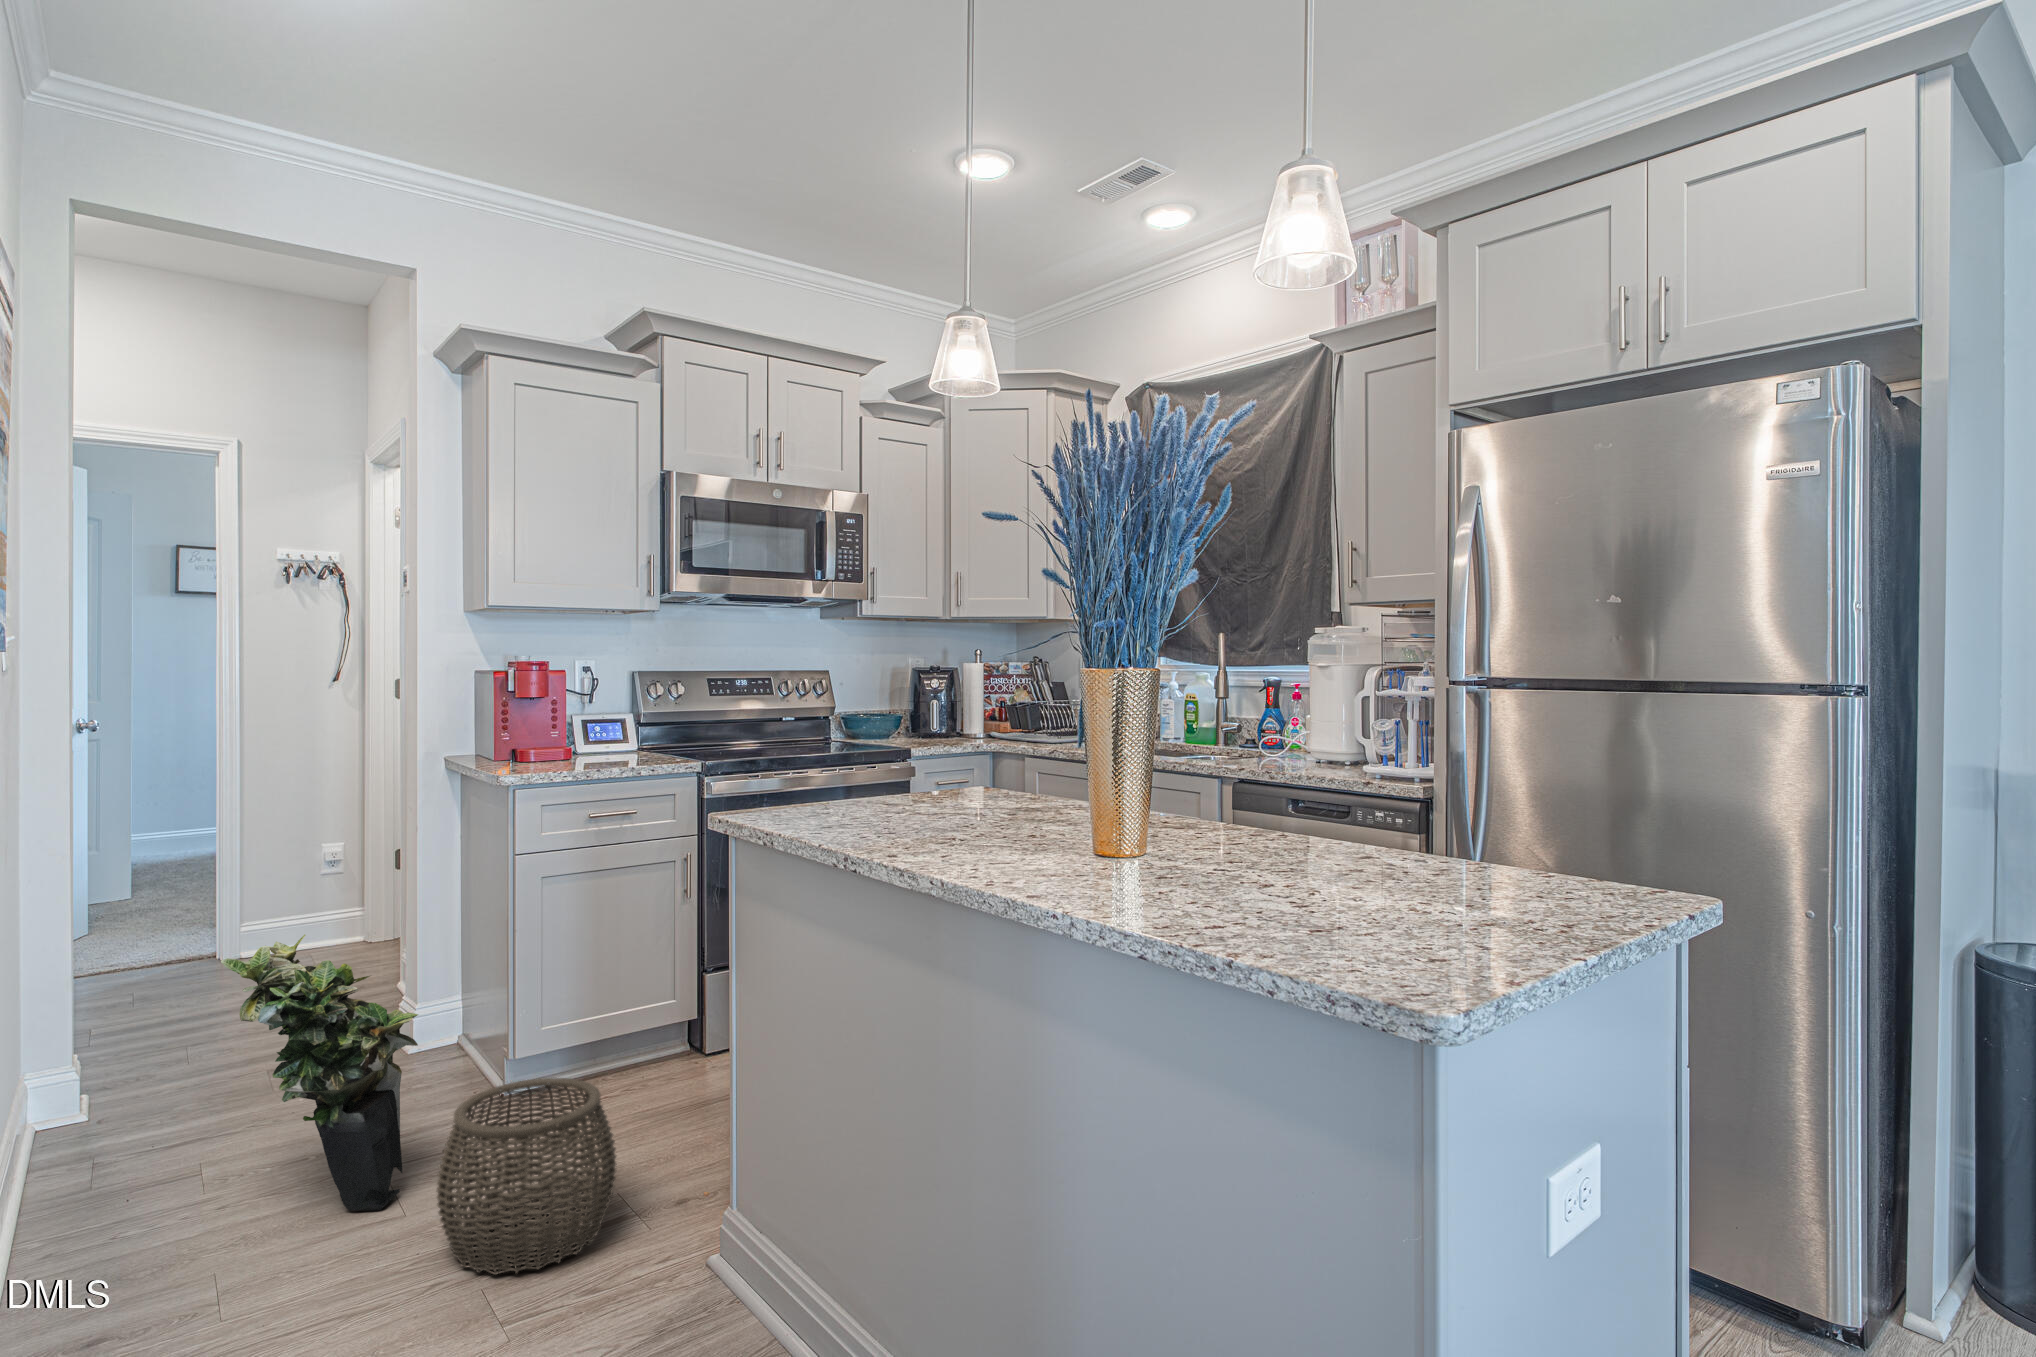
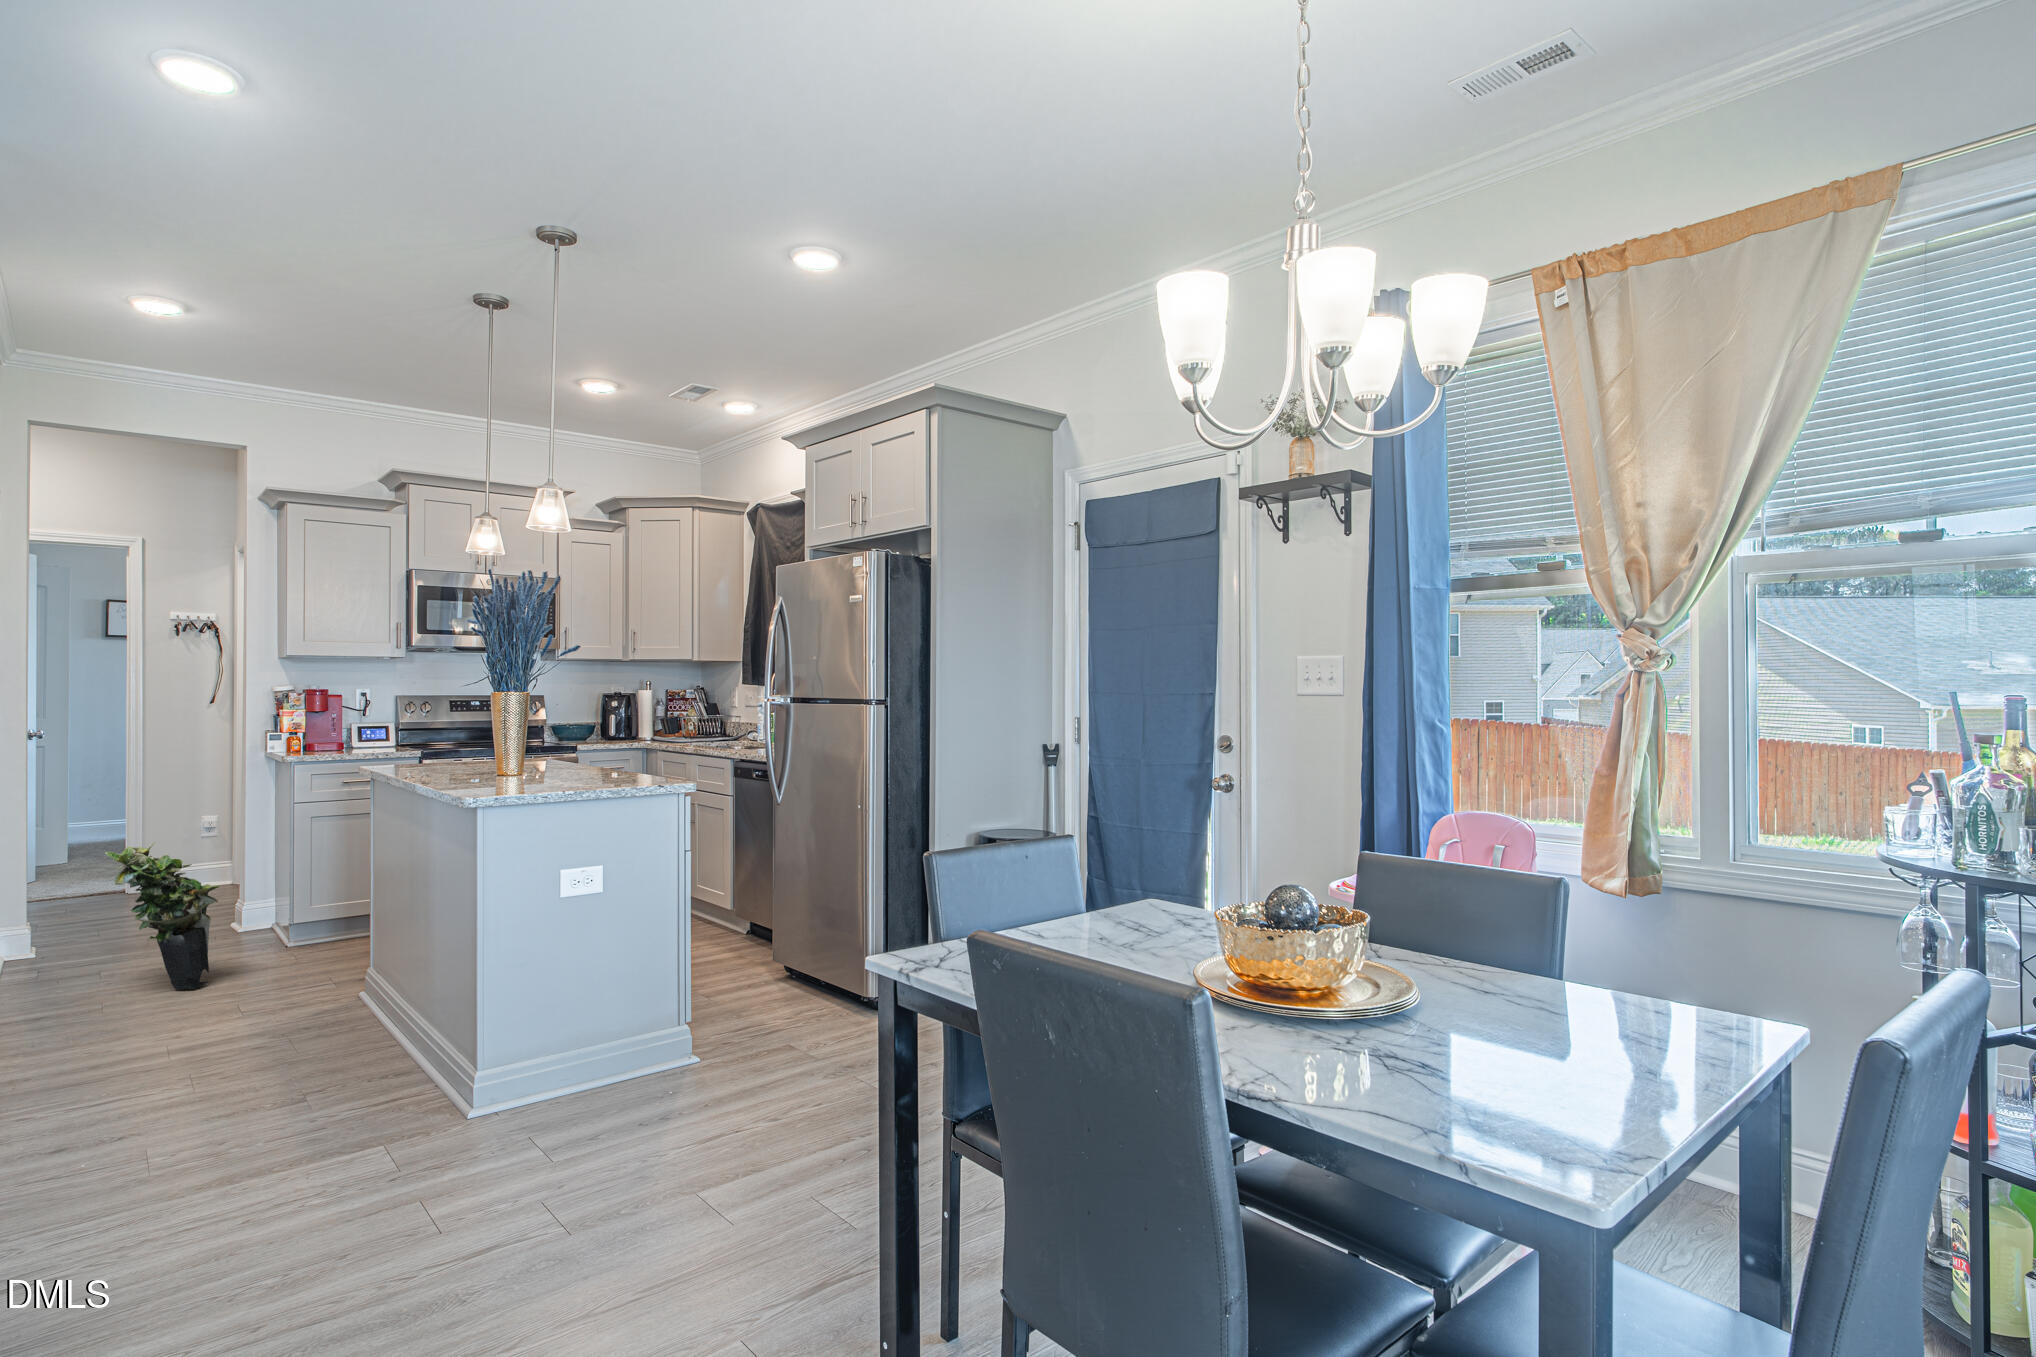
woven basket: present [437,1078,616,1275] -> none [217,917,323,1008]

